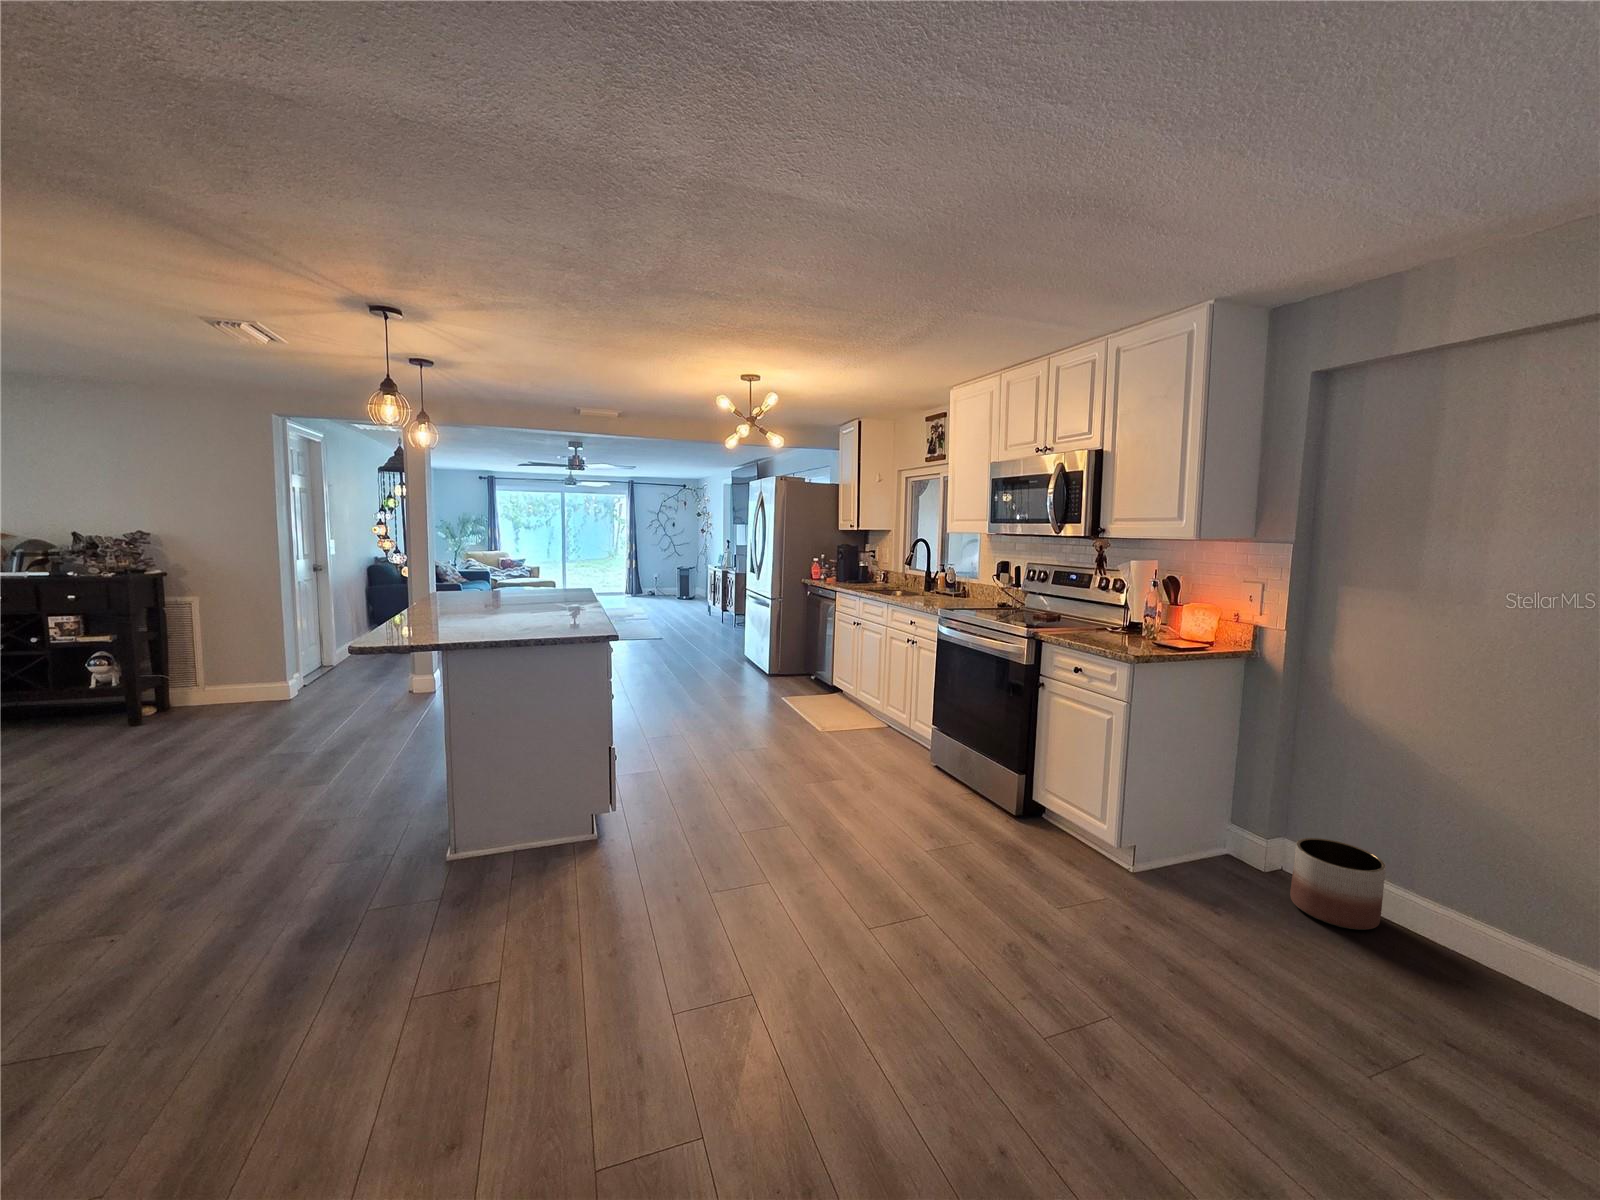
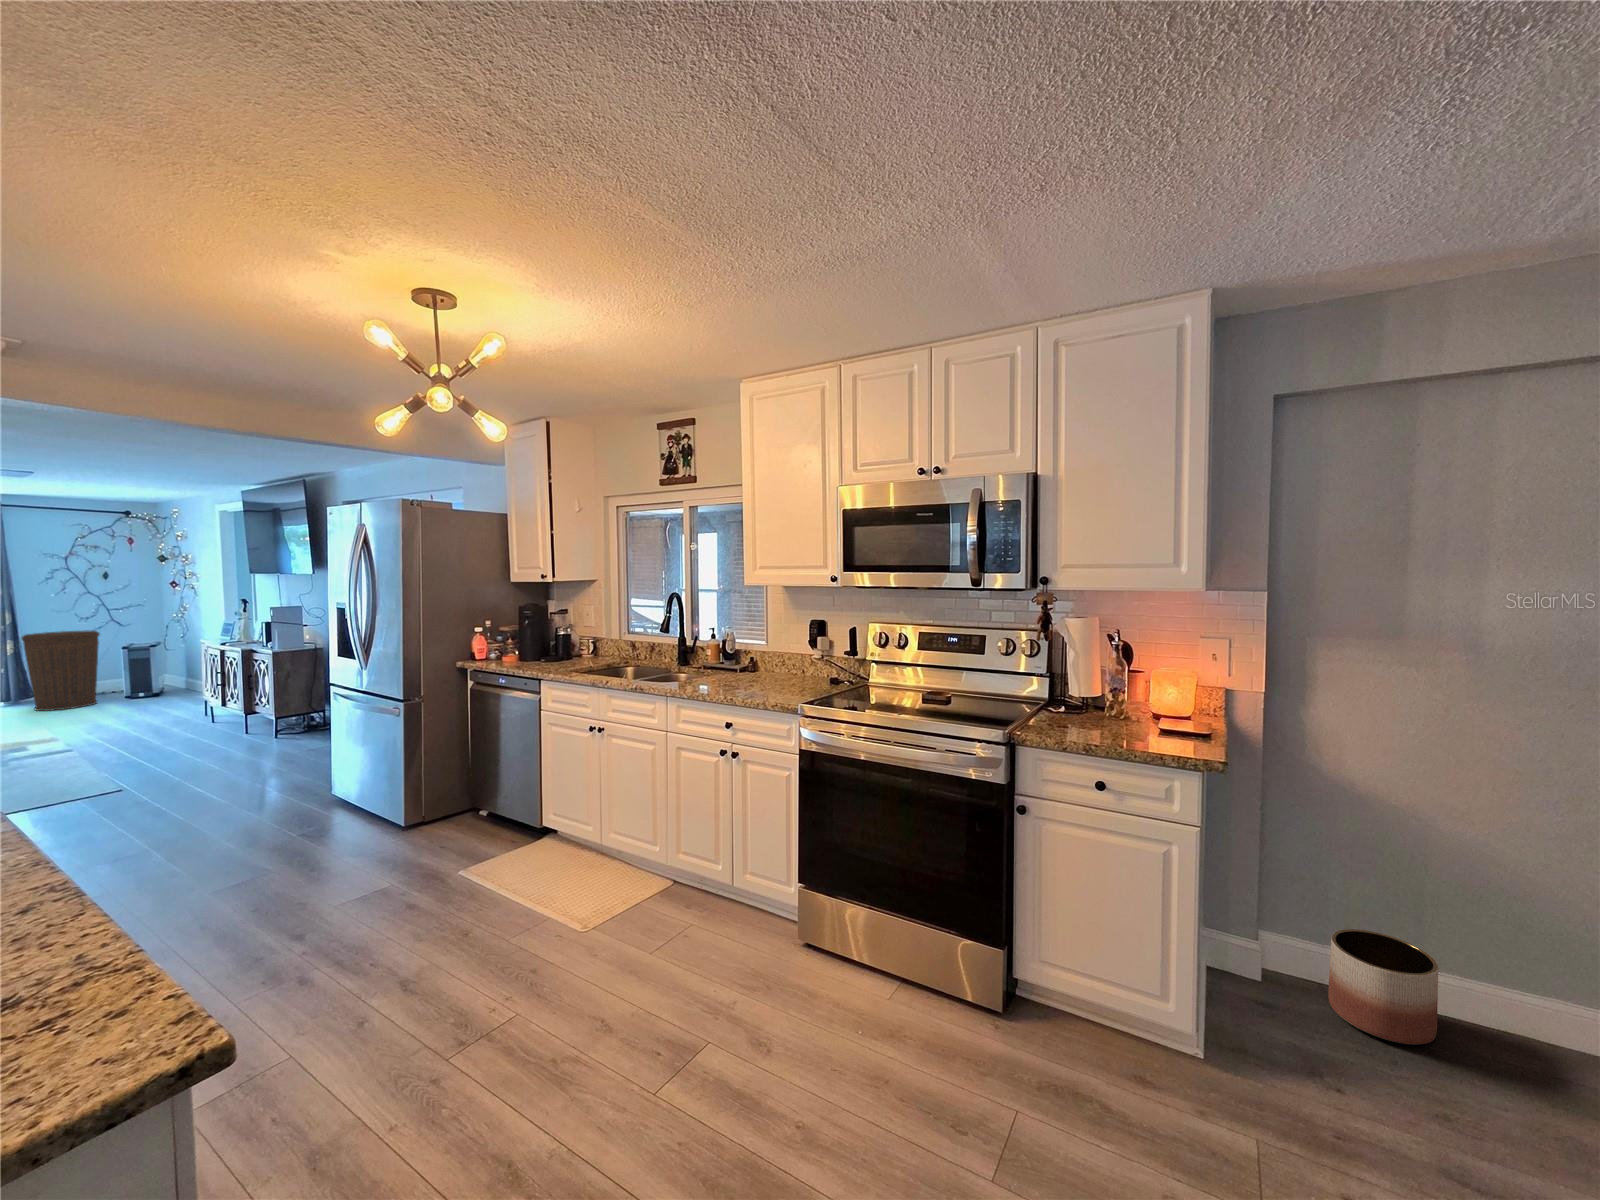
trash can: none [636,556,667,600] -> present [22,631,100,711]

